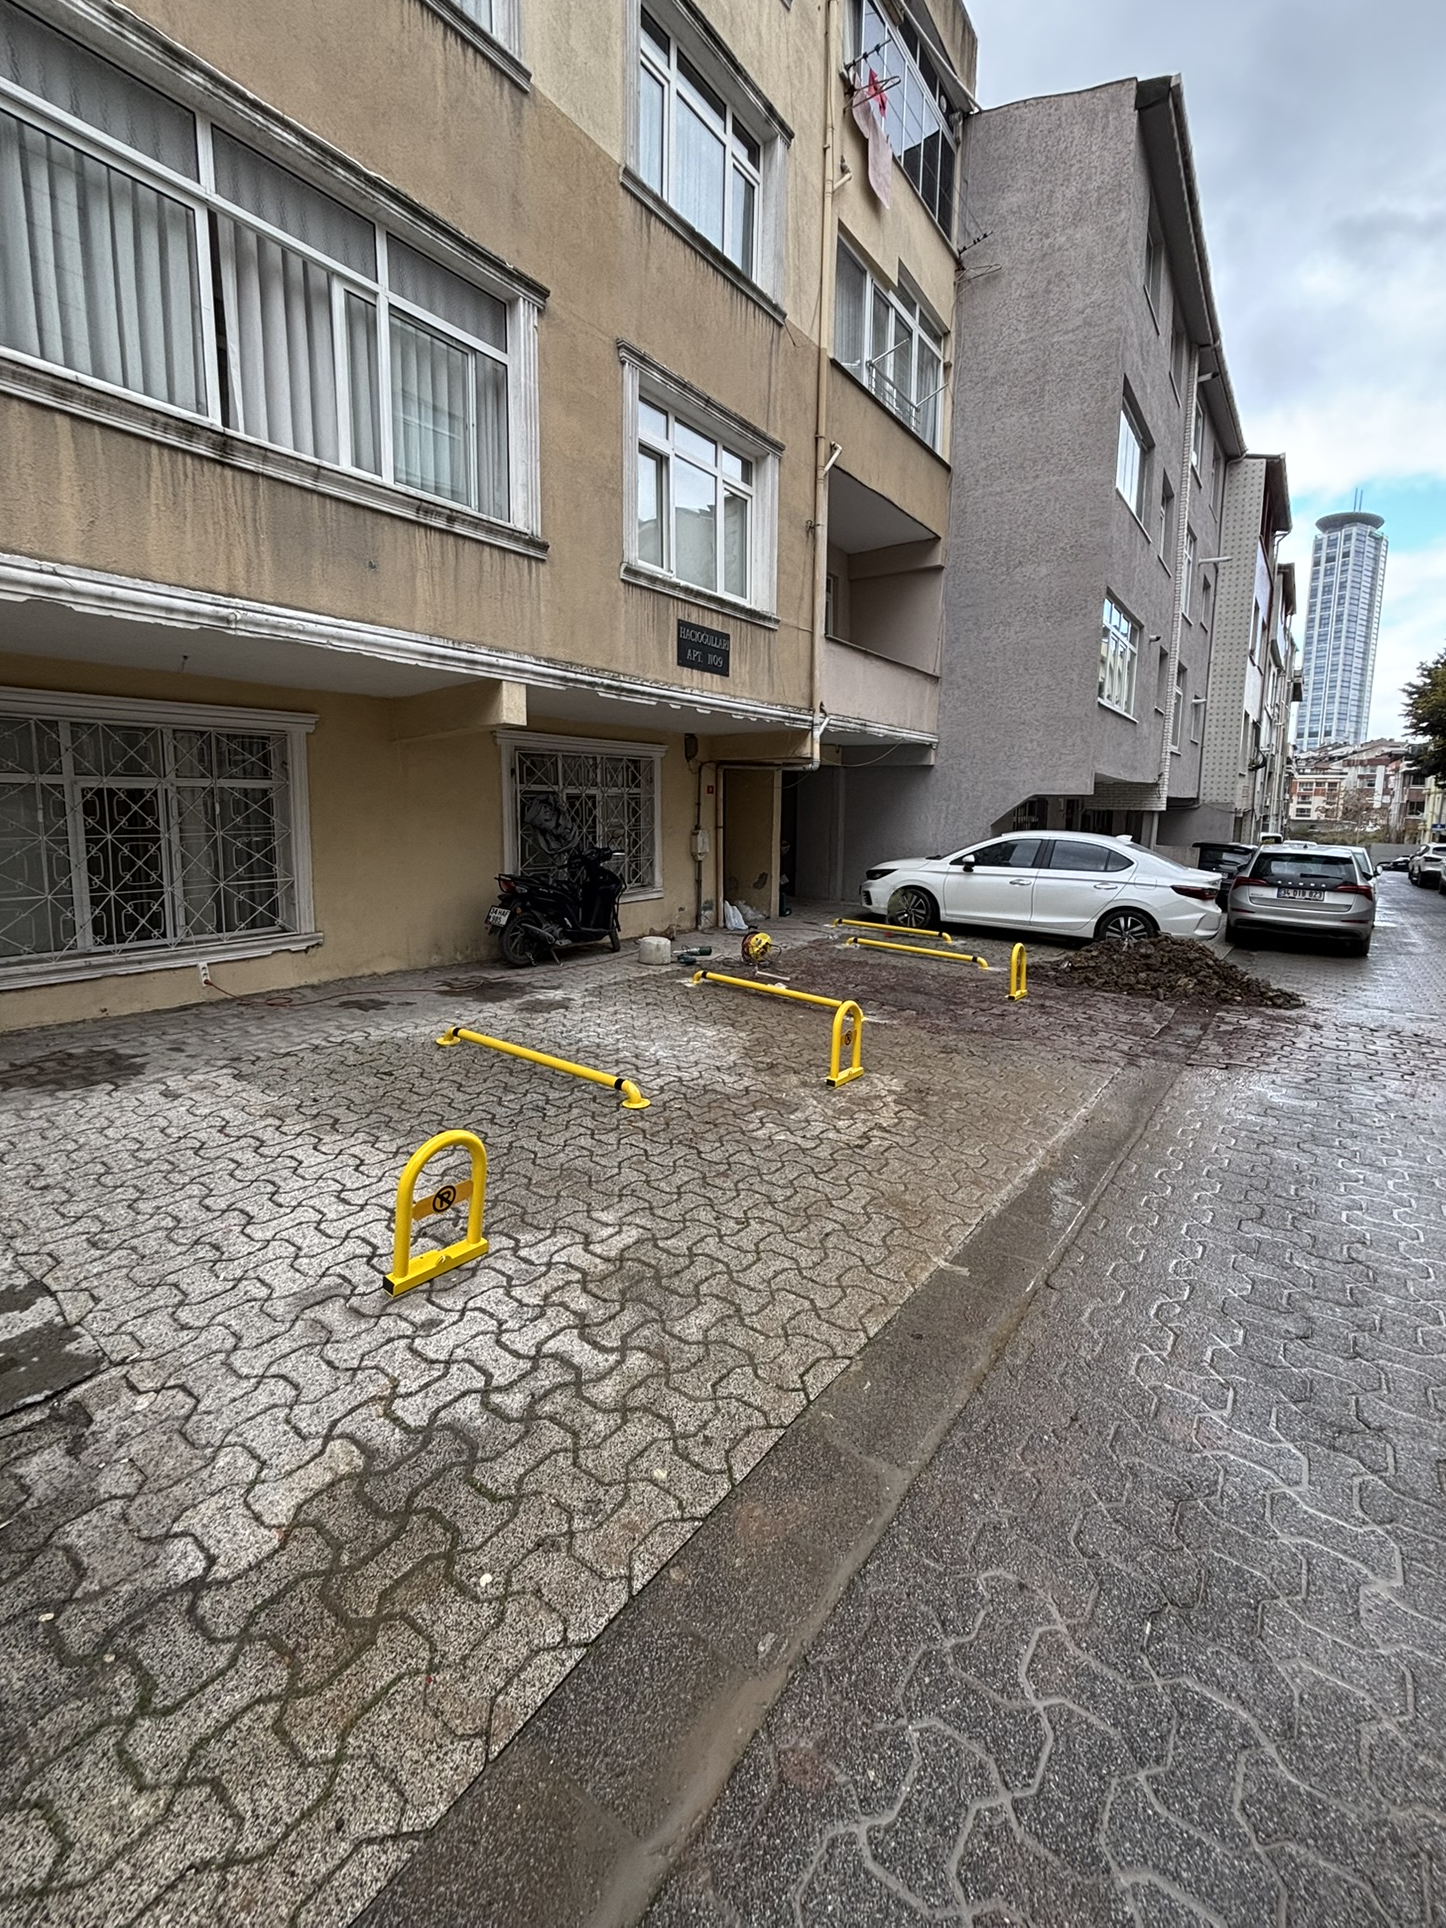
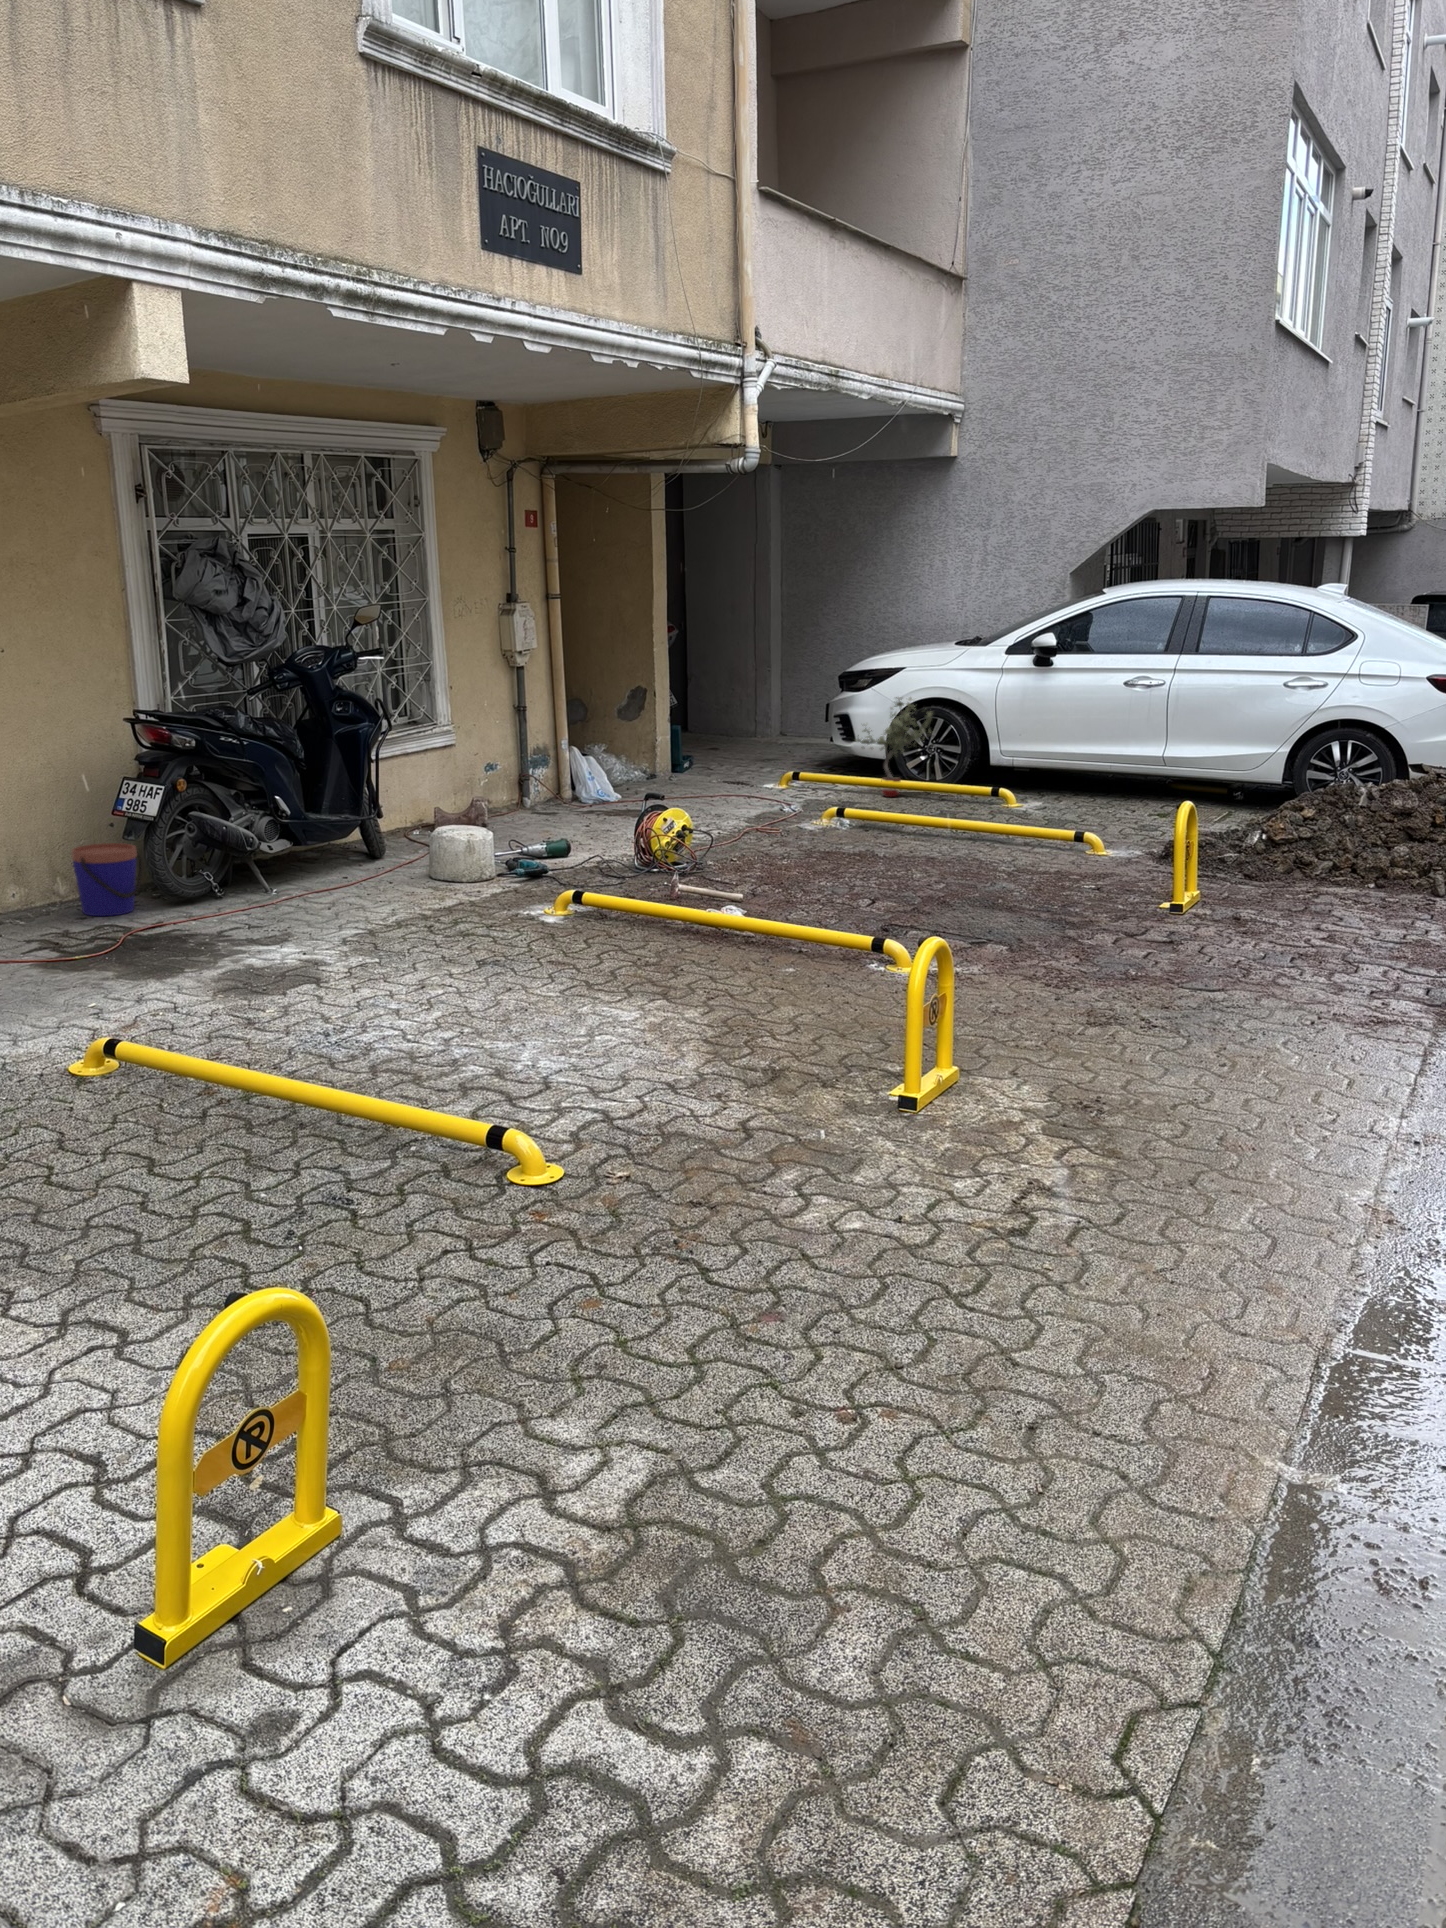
bucket: none [460,938,494,973] -> present [72,843,142,916]

